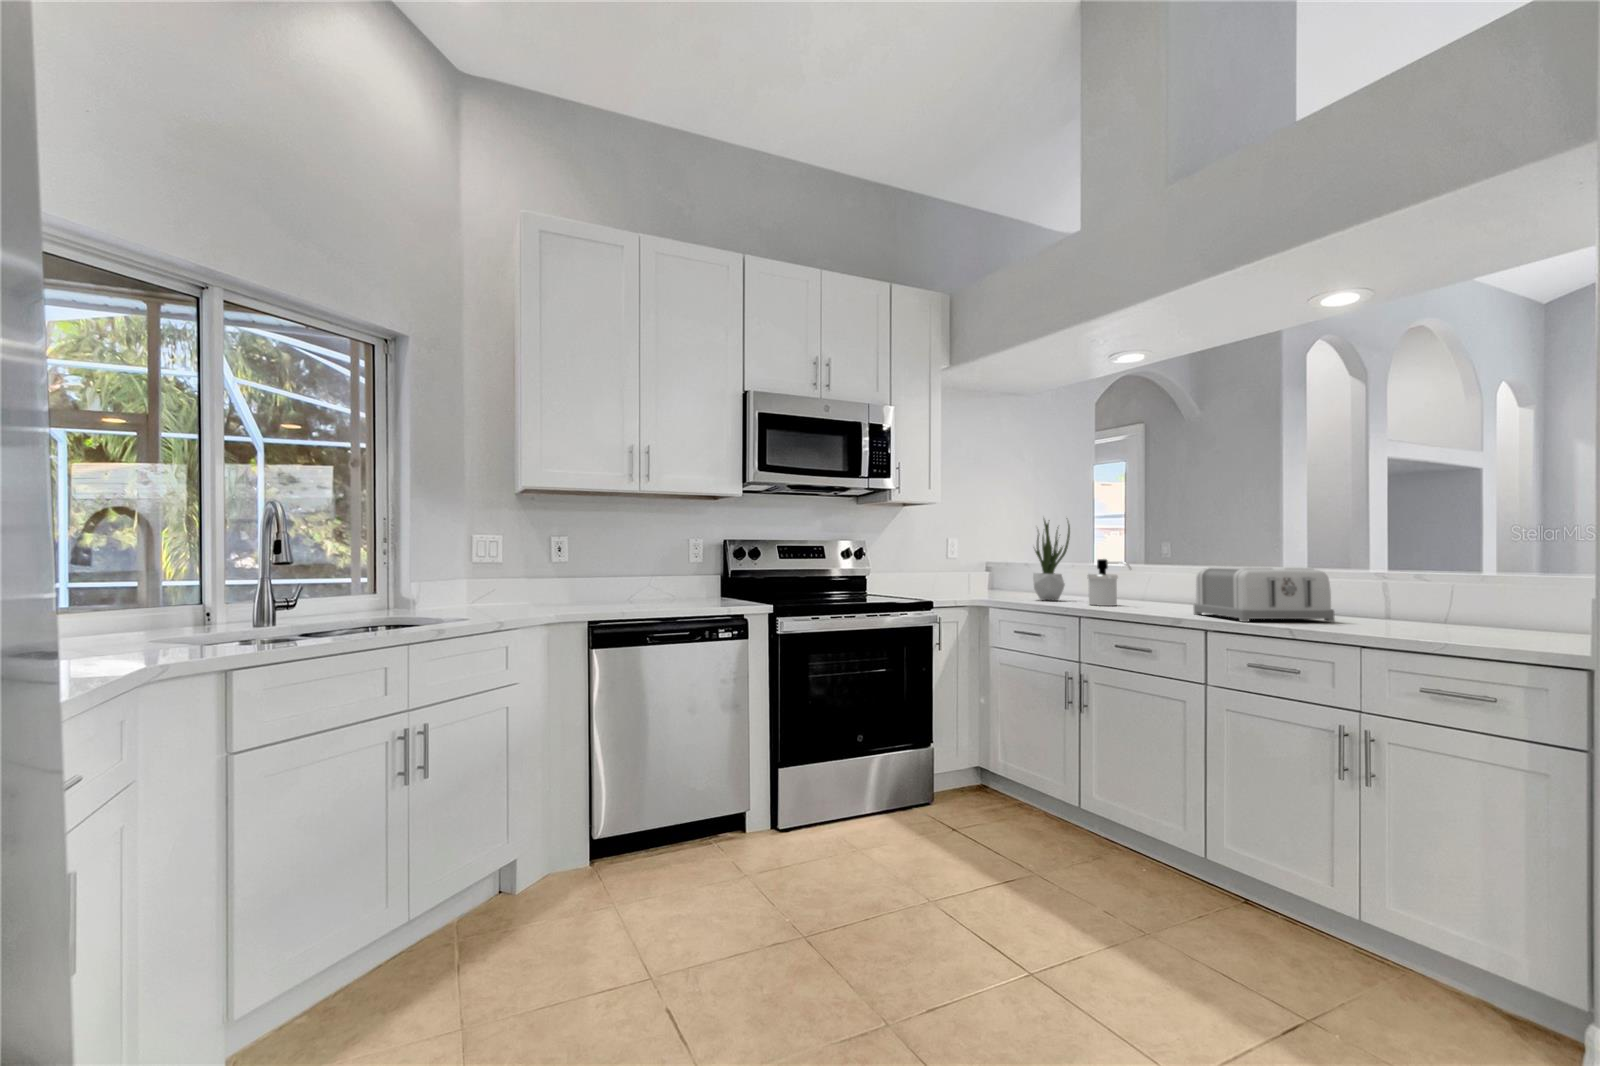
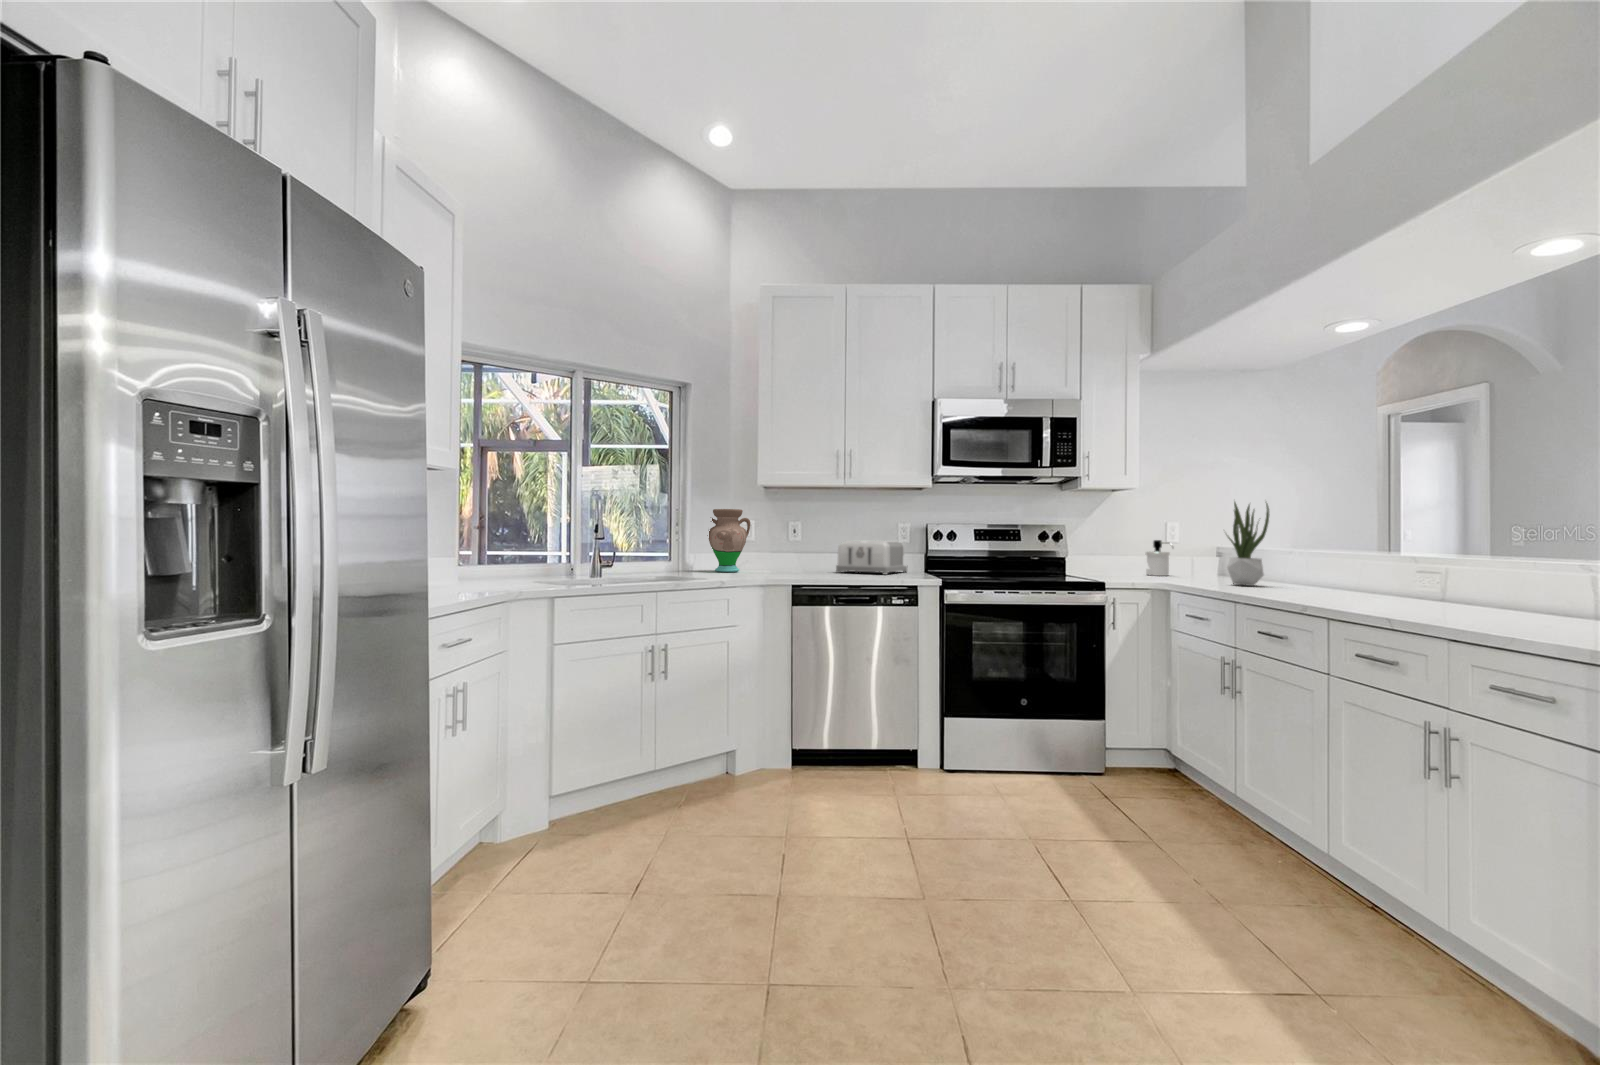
vase: none [428,515,499,607] -> present [707,509,750,572]
soap dispenser: present [1087,559,1131,606] -> present [1146,540,1174,576]
toaster: present [1194,567,1335,622] -> present [836,541,907,574]

